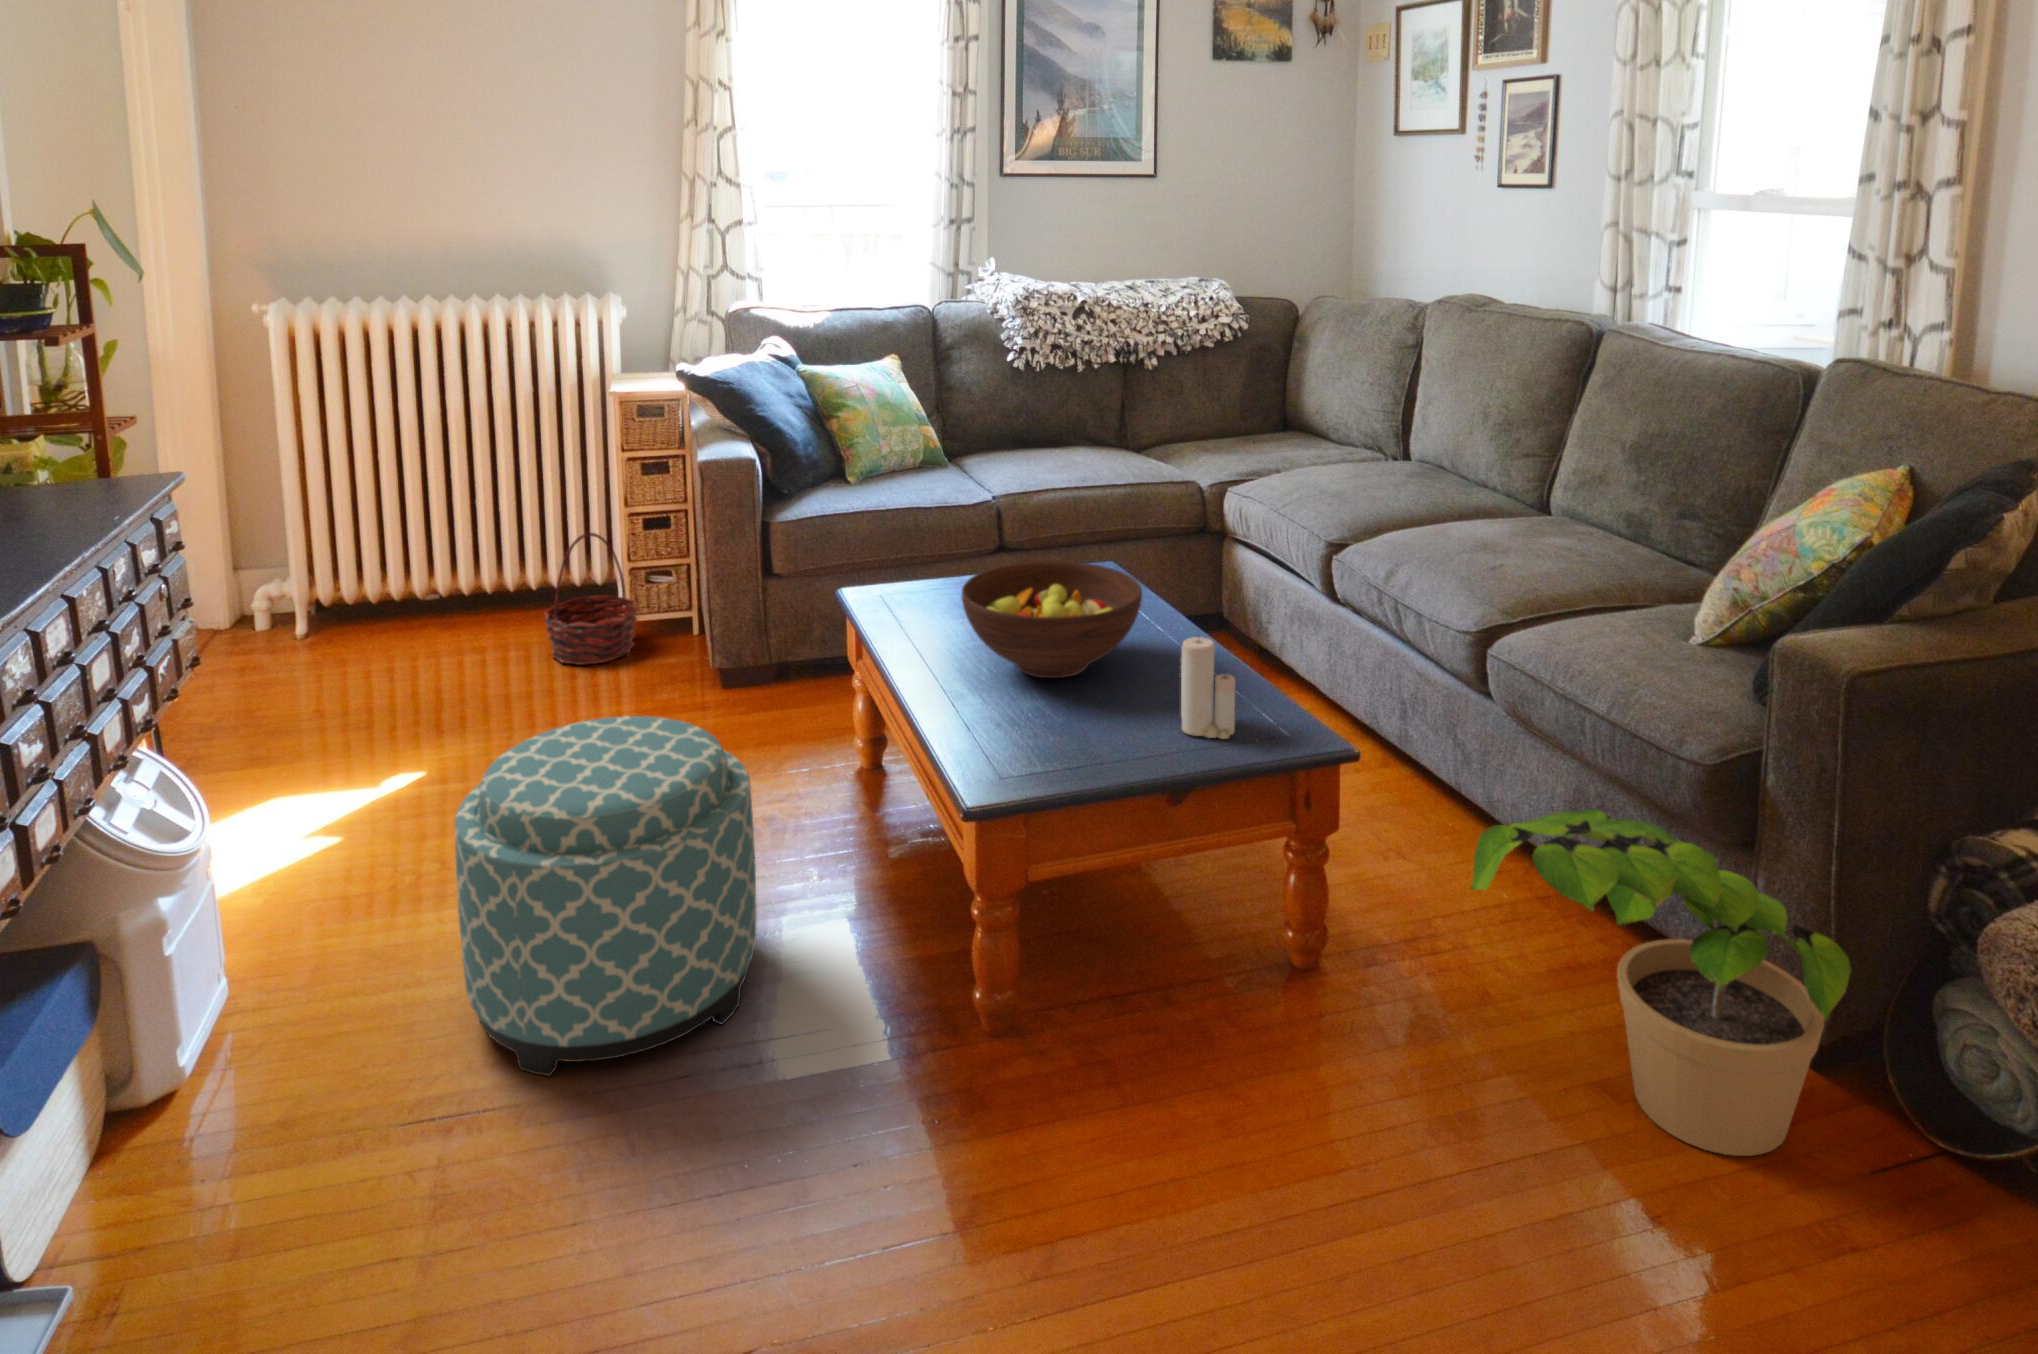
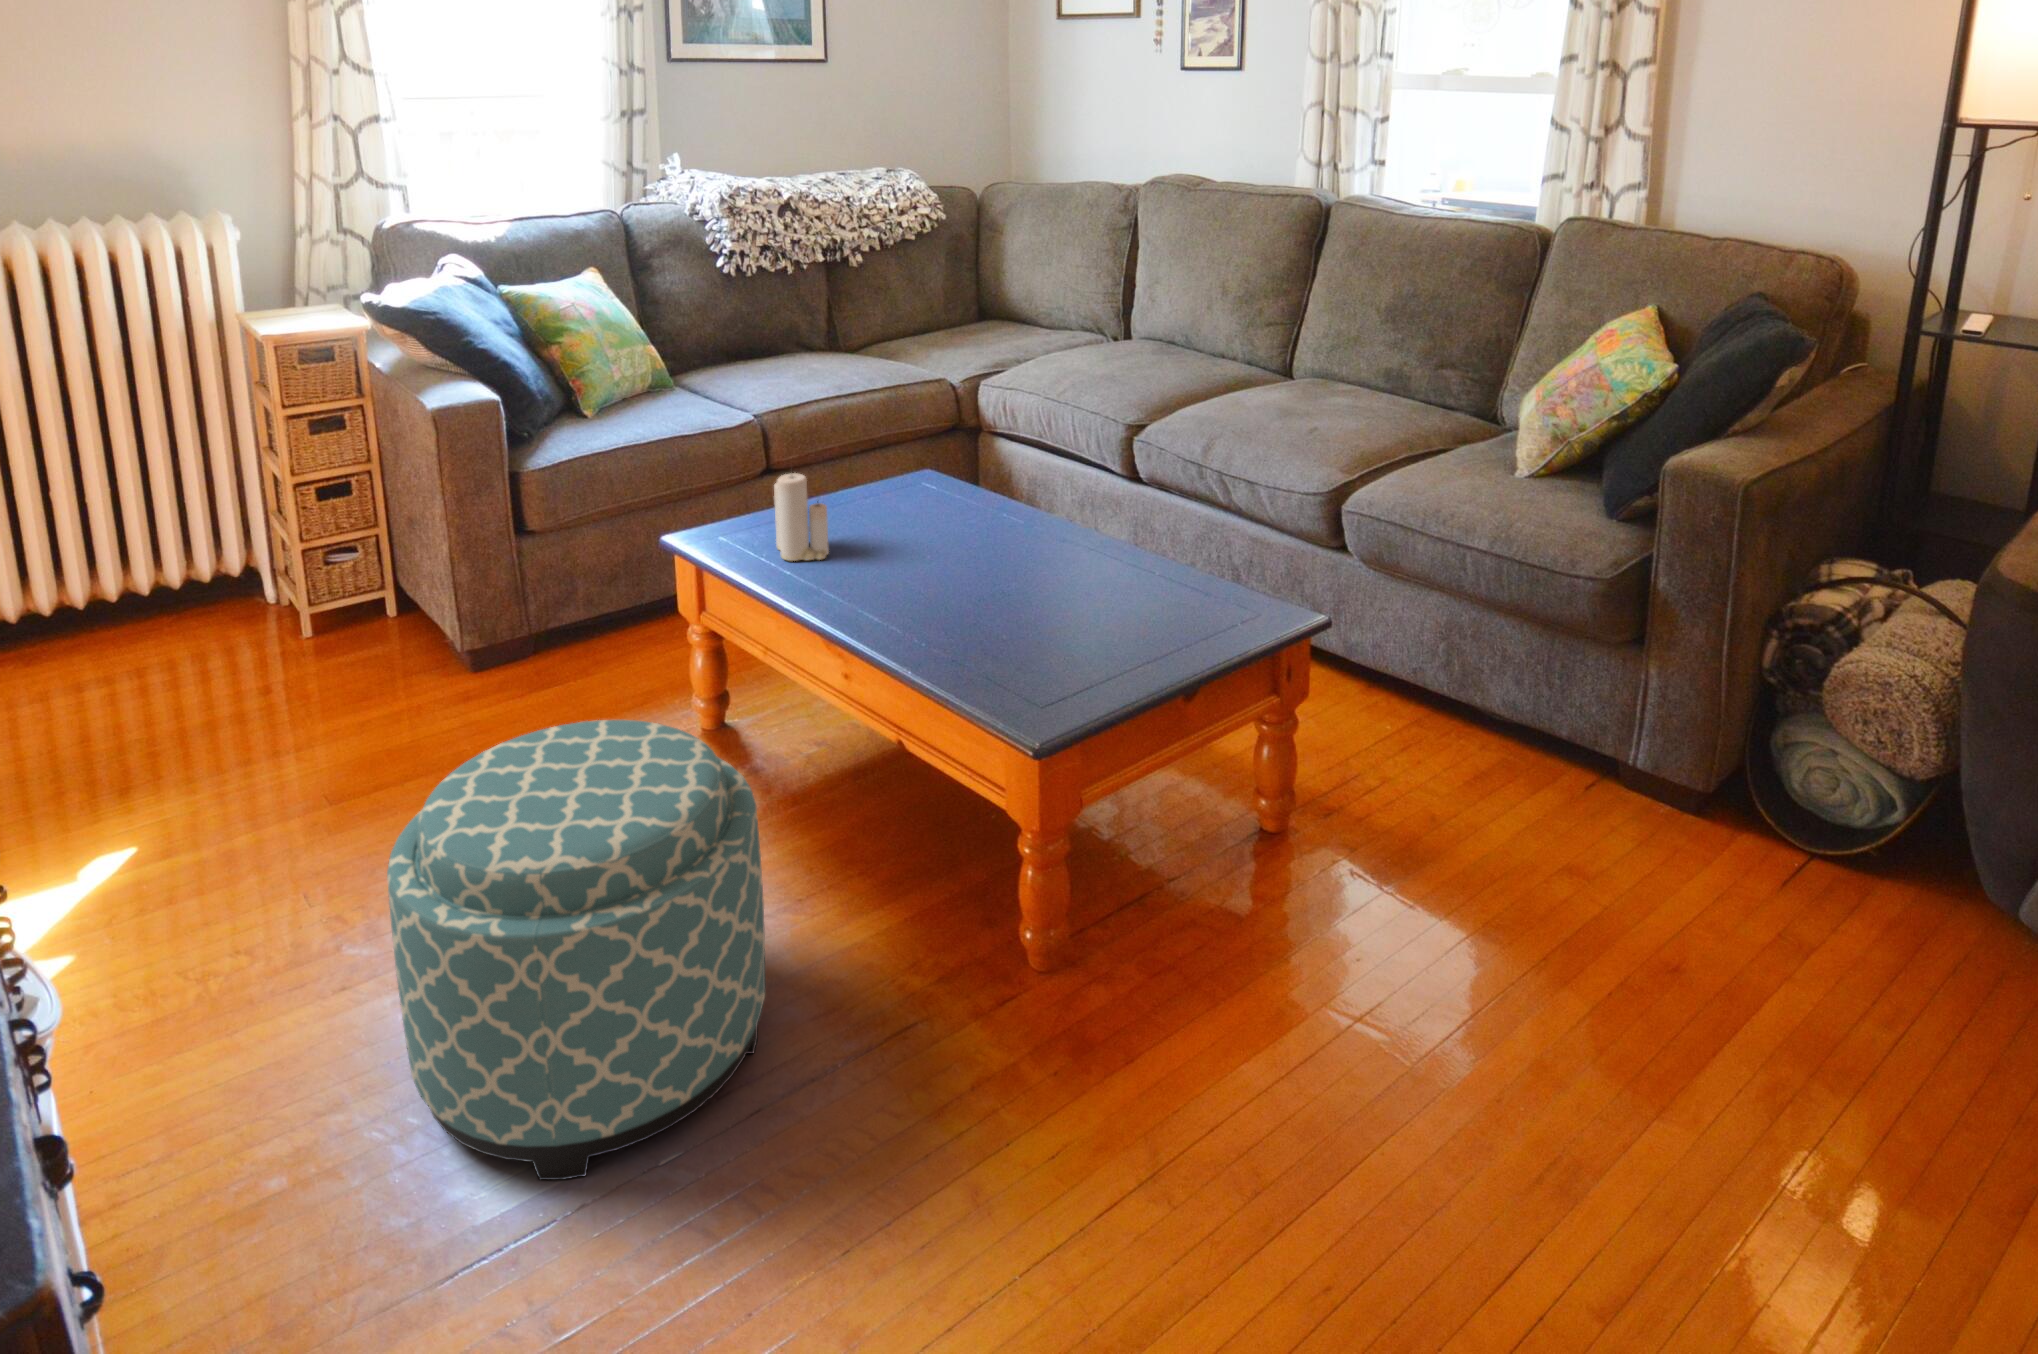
basket: present [544,533,638,665] -> none [196,513,328,679]
fruit bowl: present [961,561,1142,678] -> none [886,474,1081,600]
candle: present [1181,637,1235,739] -> present [774,473,829,561]
potted plant: present [1470,809,1851,1156] -> none [1510,637,1792,909]

